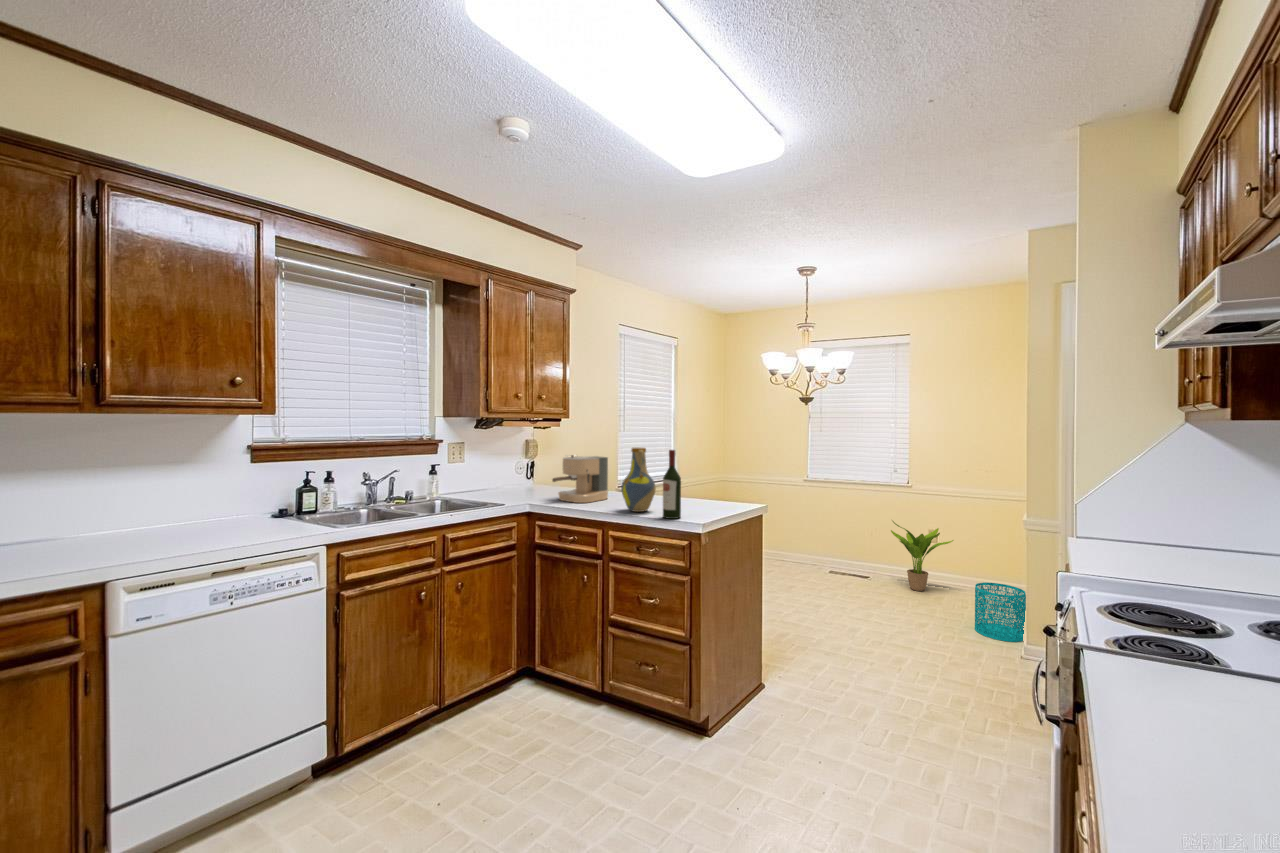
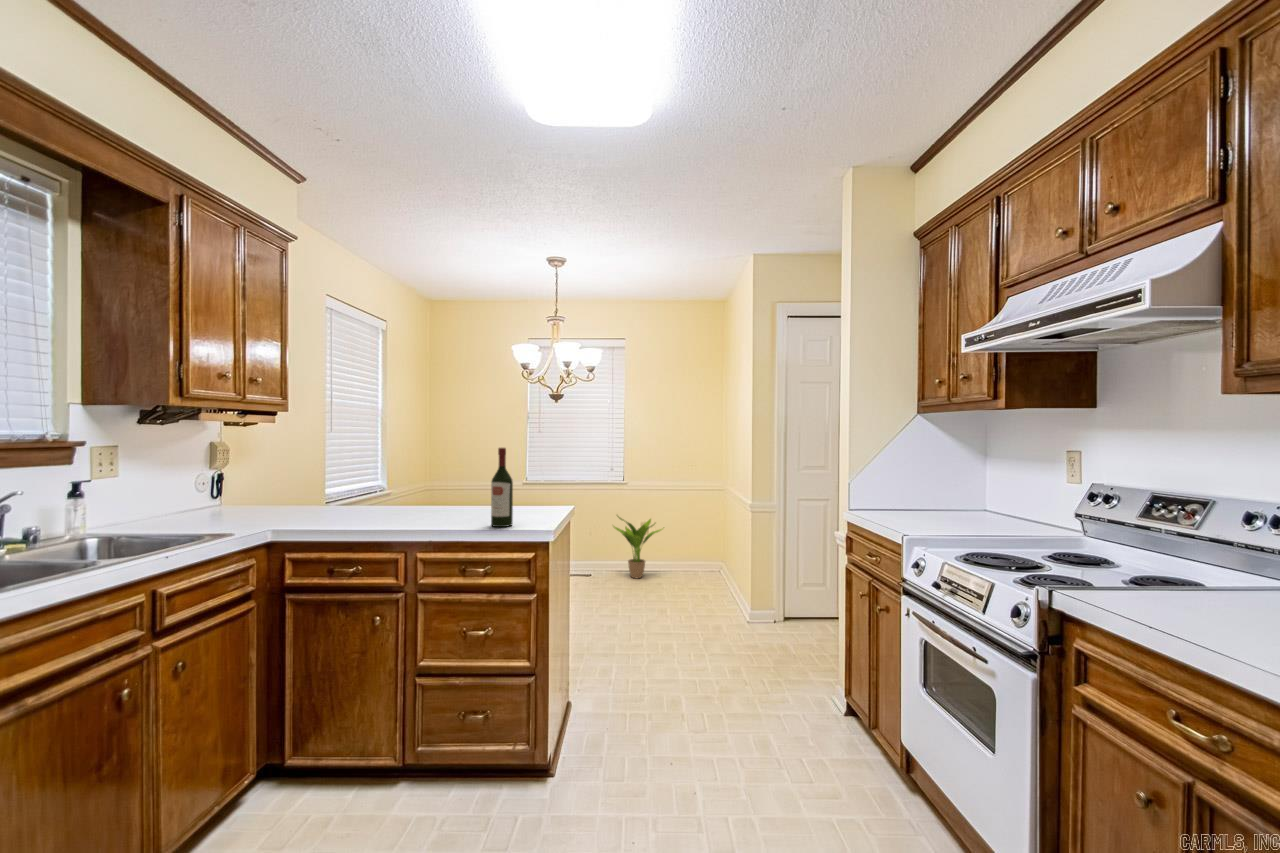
vase: present [621,448,656,512] -> none [427,447,471,524]
coffee maker: present [552,455,608,503] -> none [310,460,381,523]
wastebasket: present [975,582,1026,642] -> none [695,559,731,606]

